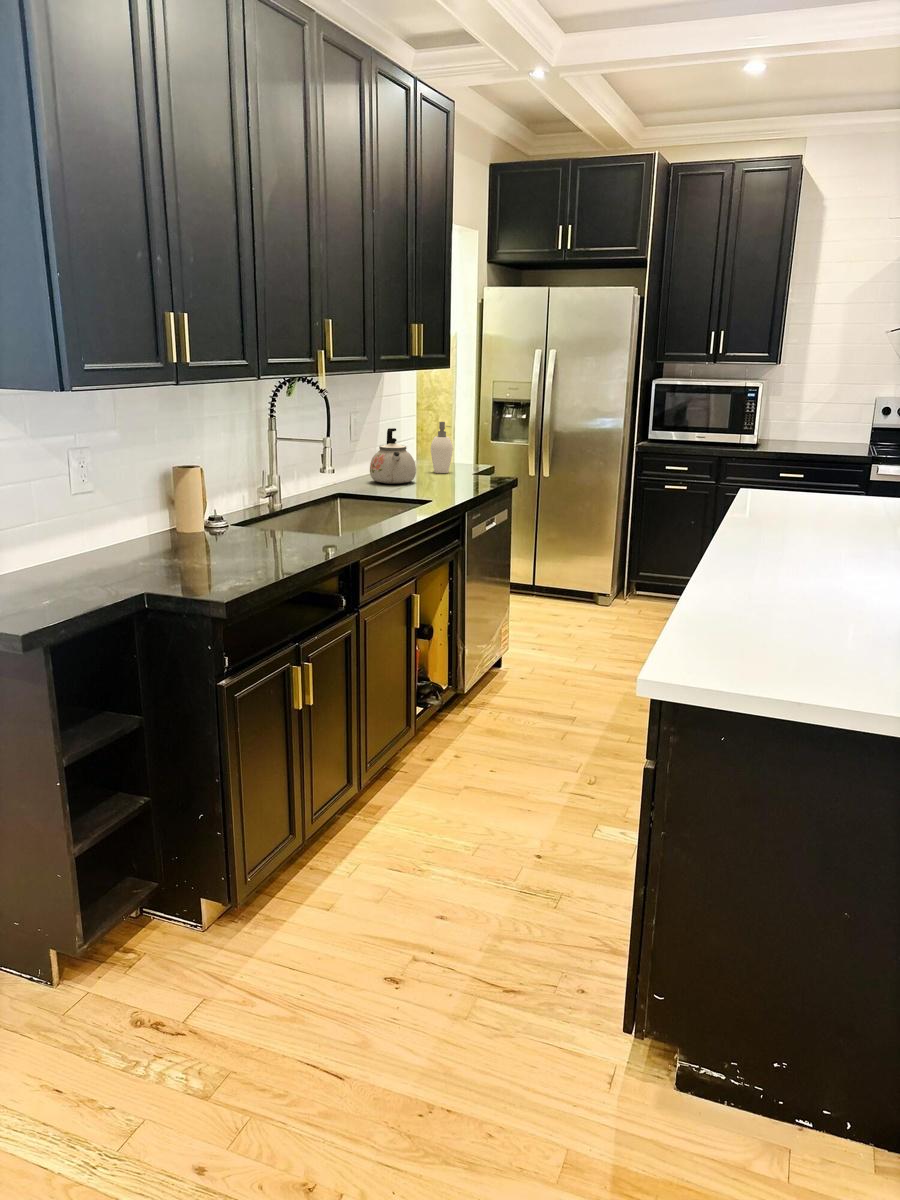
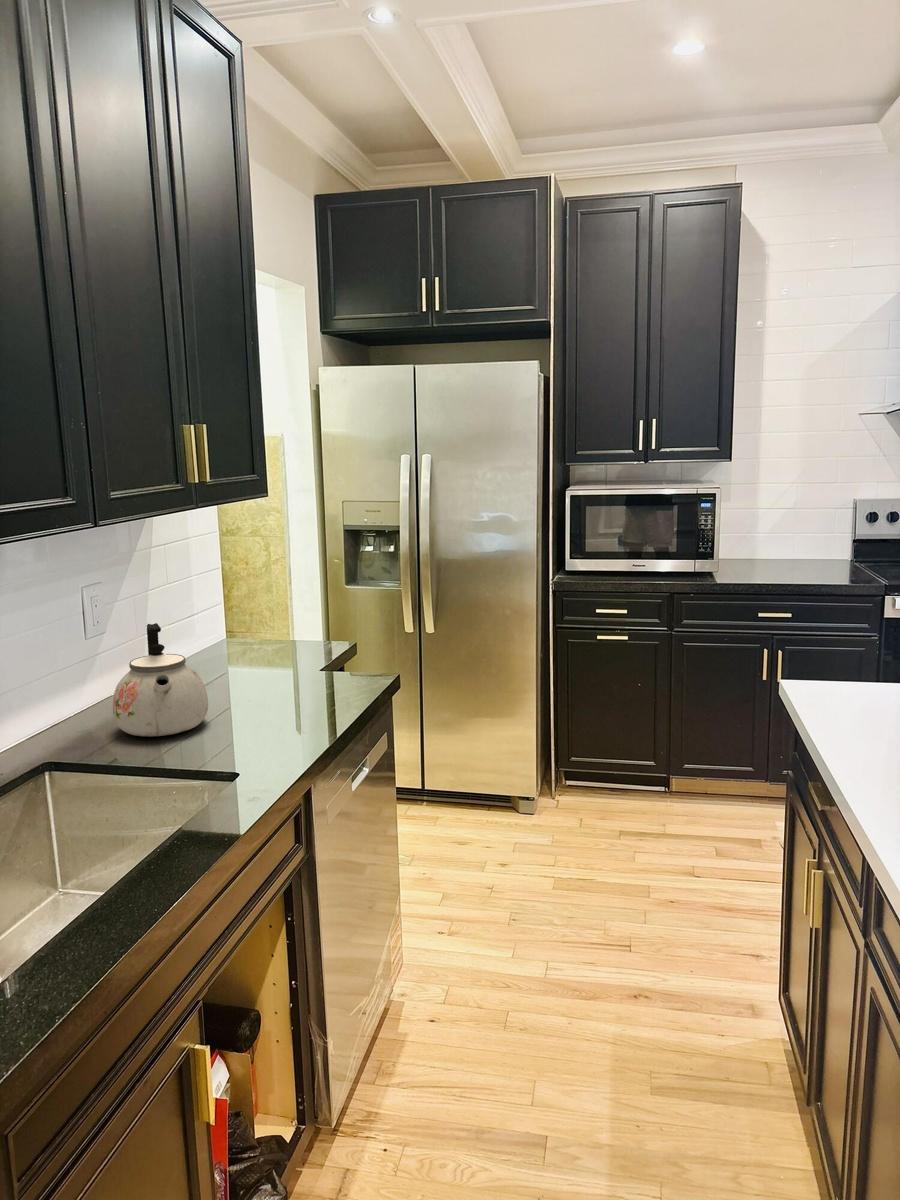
soap dispenser: present [431,422,453,473] -> none [240,593,281,685]

